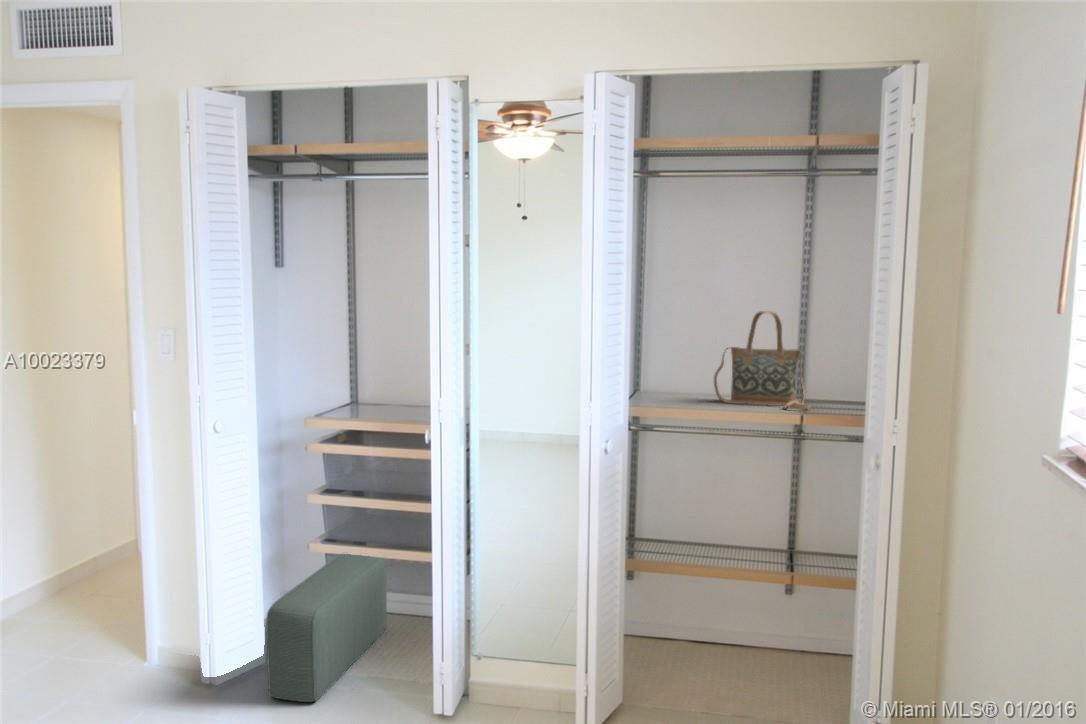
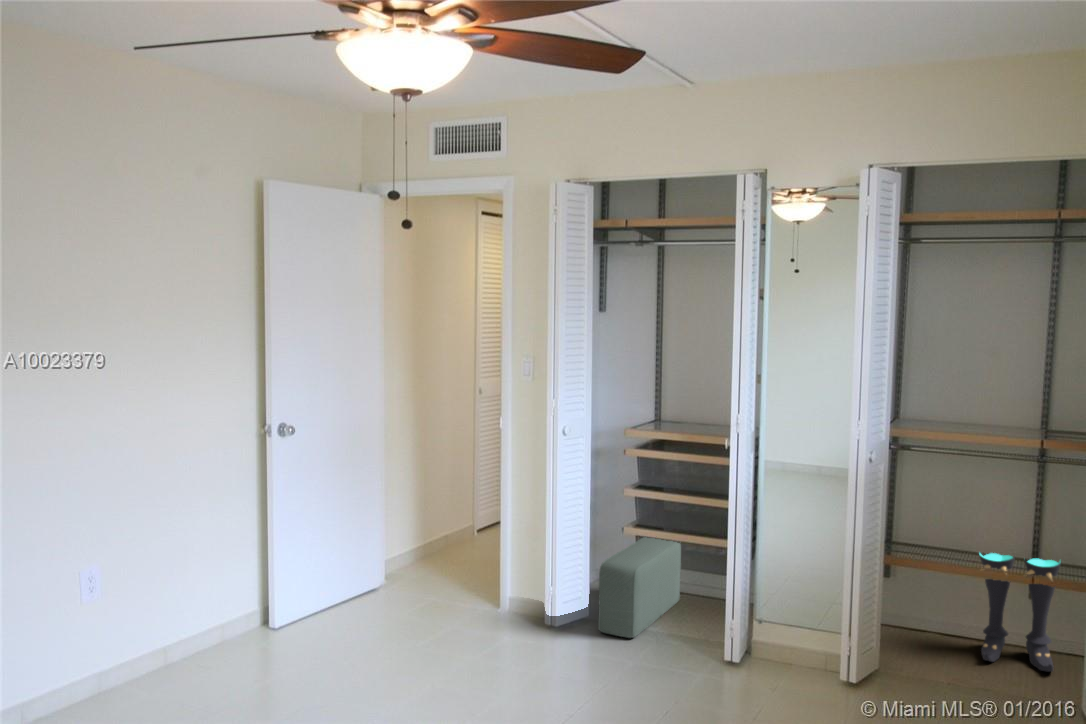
handbag: present [714,311,810,409] -> none [966,352,1053,434]
boots: none [731,547,819,685] -> present [979,553,1061,672]

